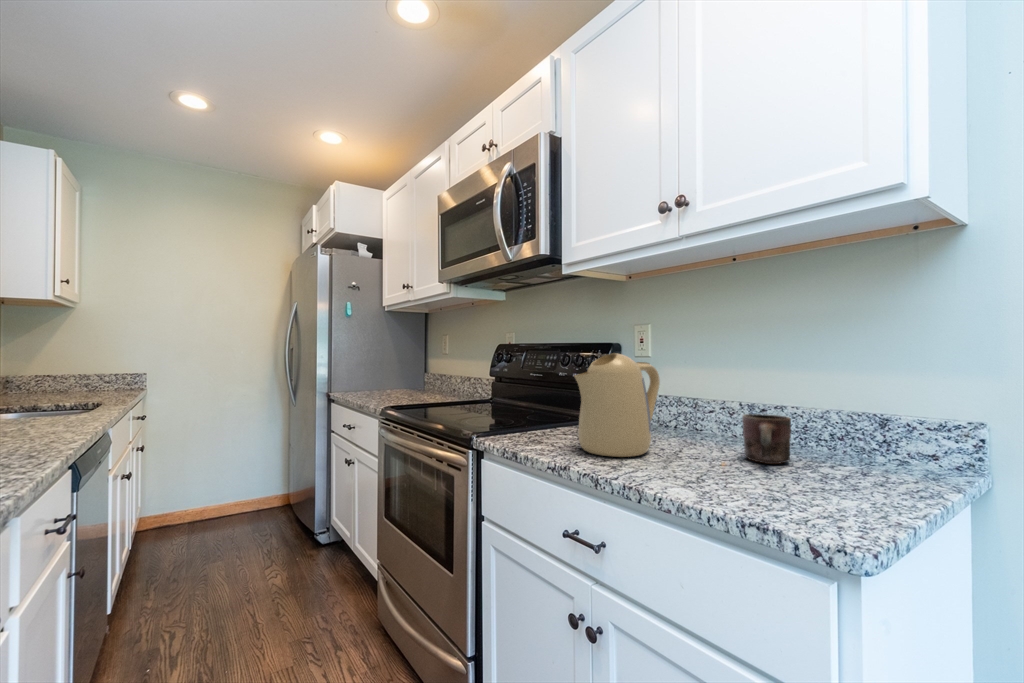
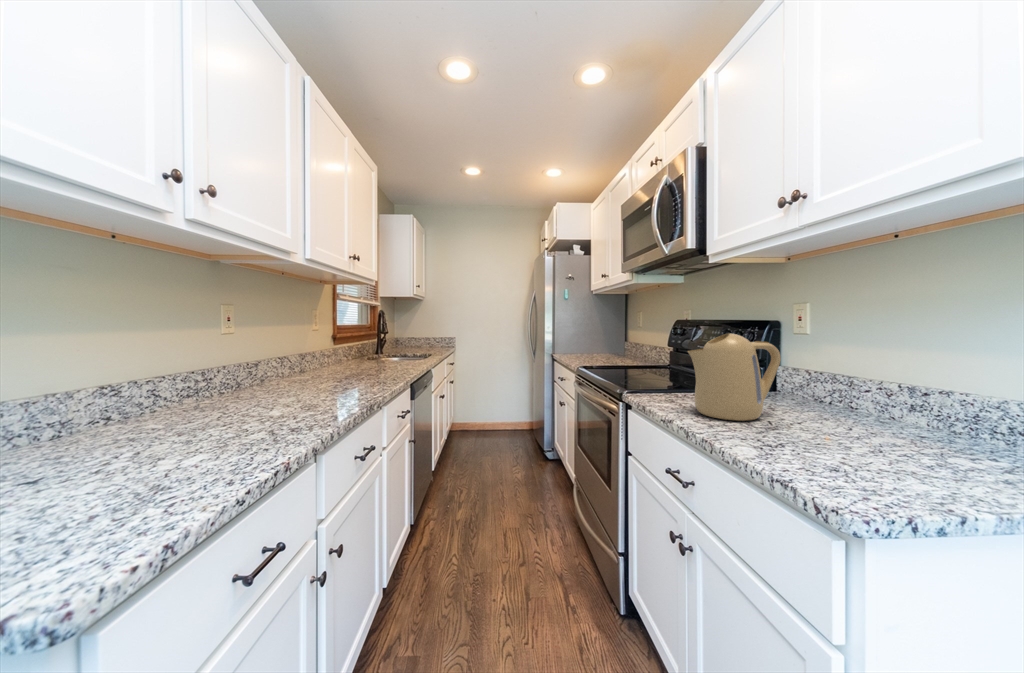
mug: present [742,414,791,464] -> none [862,395,922,447]

